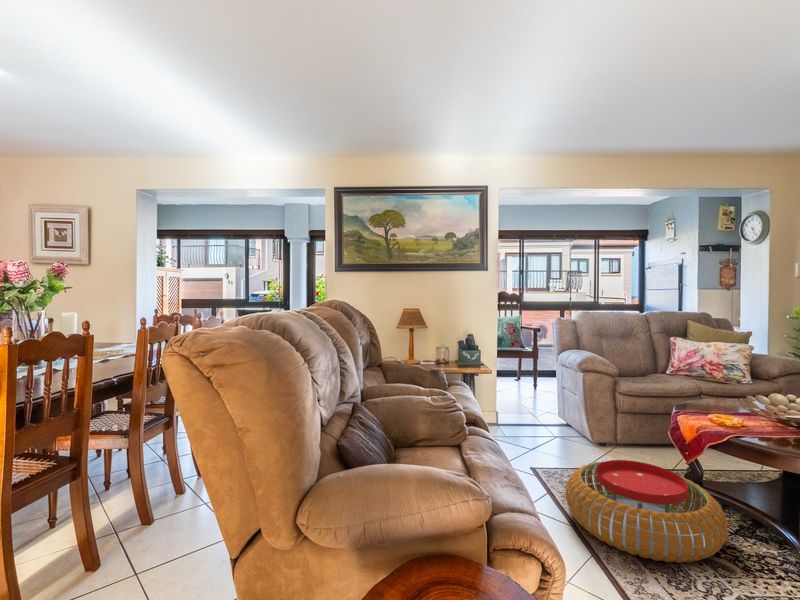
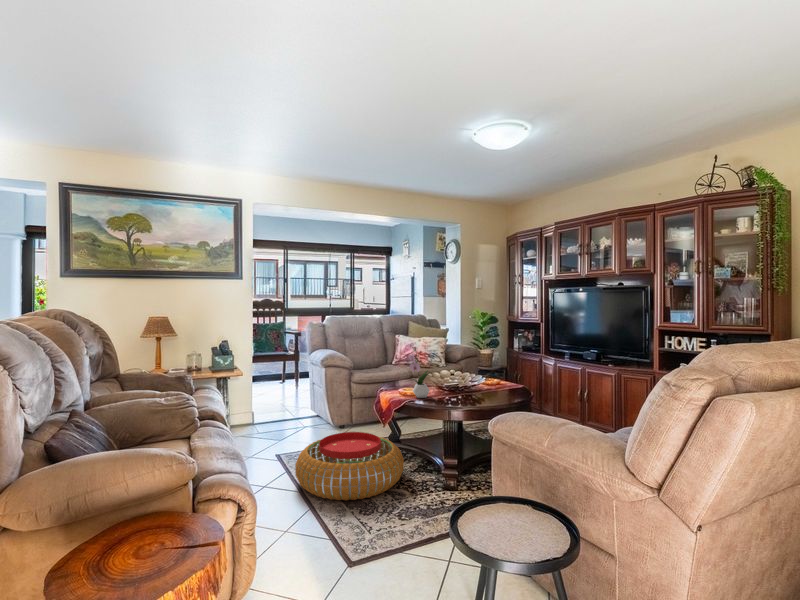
flower arrangement: none [730,360,772,435] -> present [409,347,430,398]

